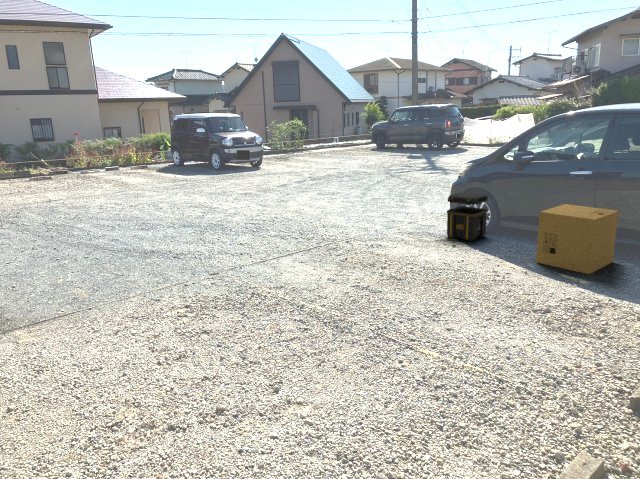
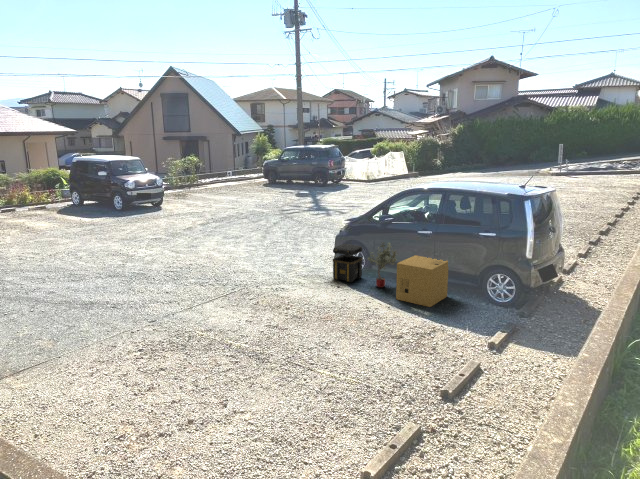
potted tree: none [494,186,540,248] -> present [368,243,398,288]

